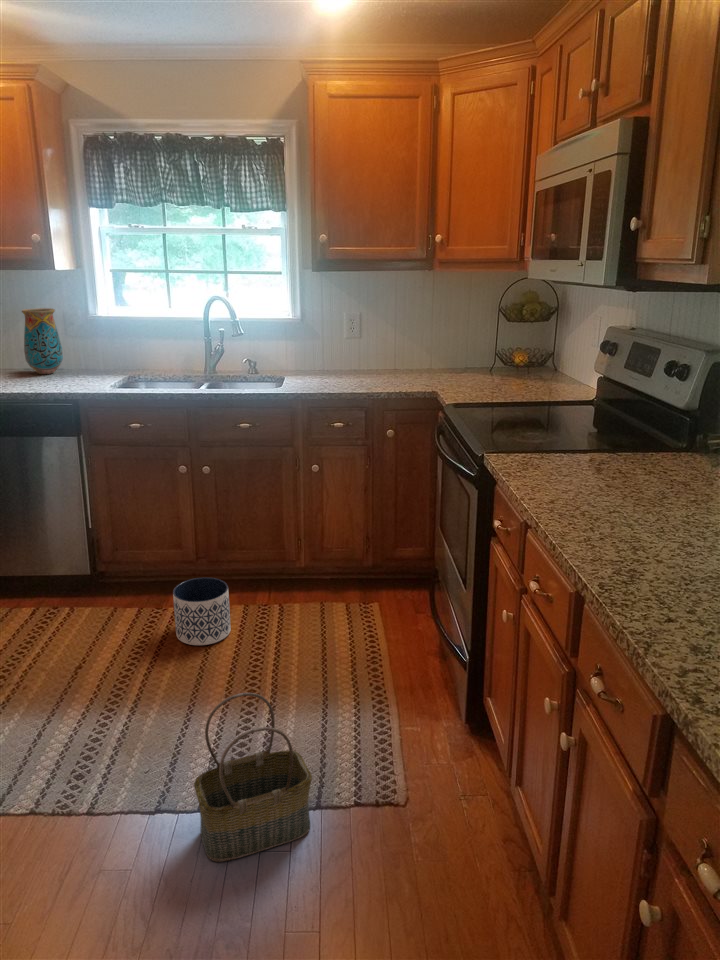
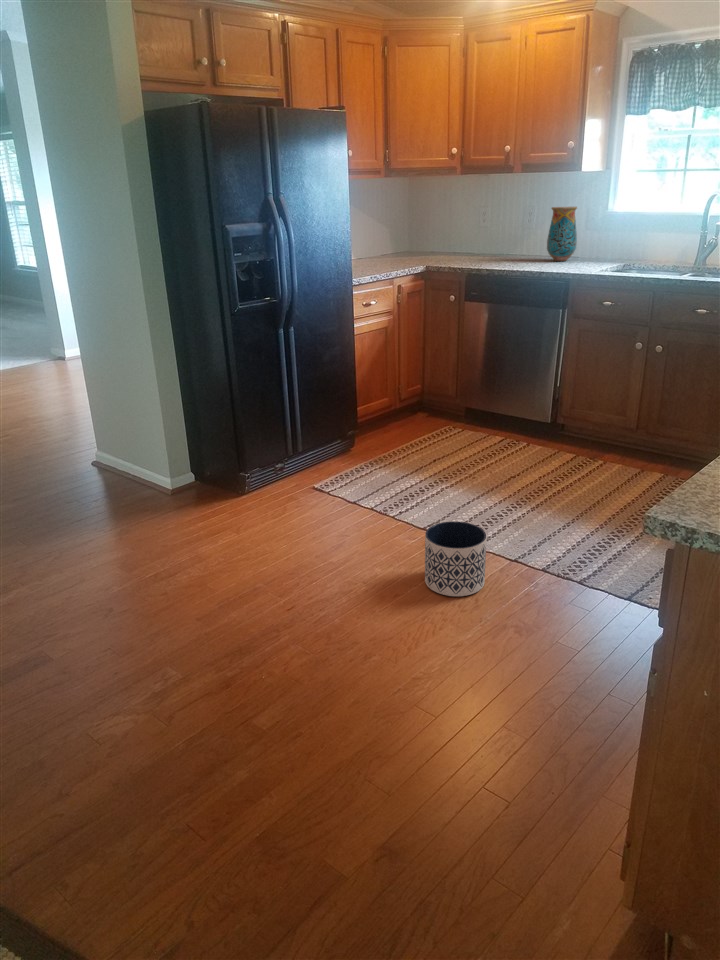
planter: present [173,577,231,645] -> present [425,521,486,596]
basket: present [194,693,312,862] -> none [534,485,628,611]

